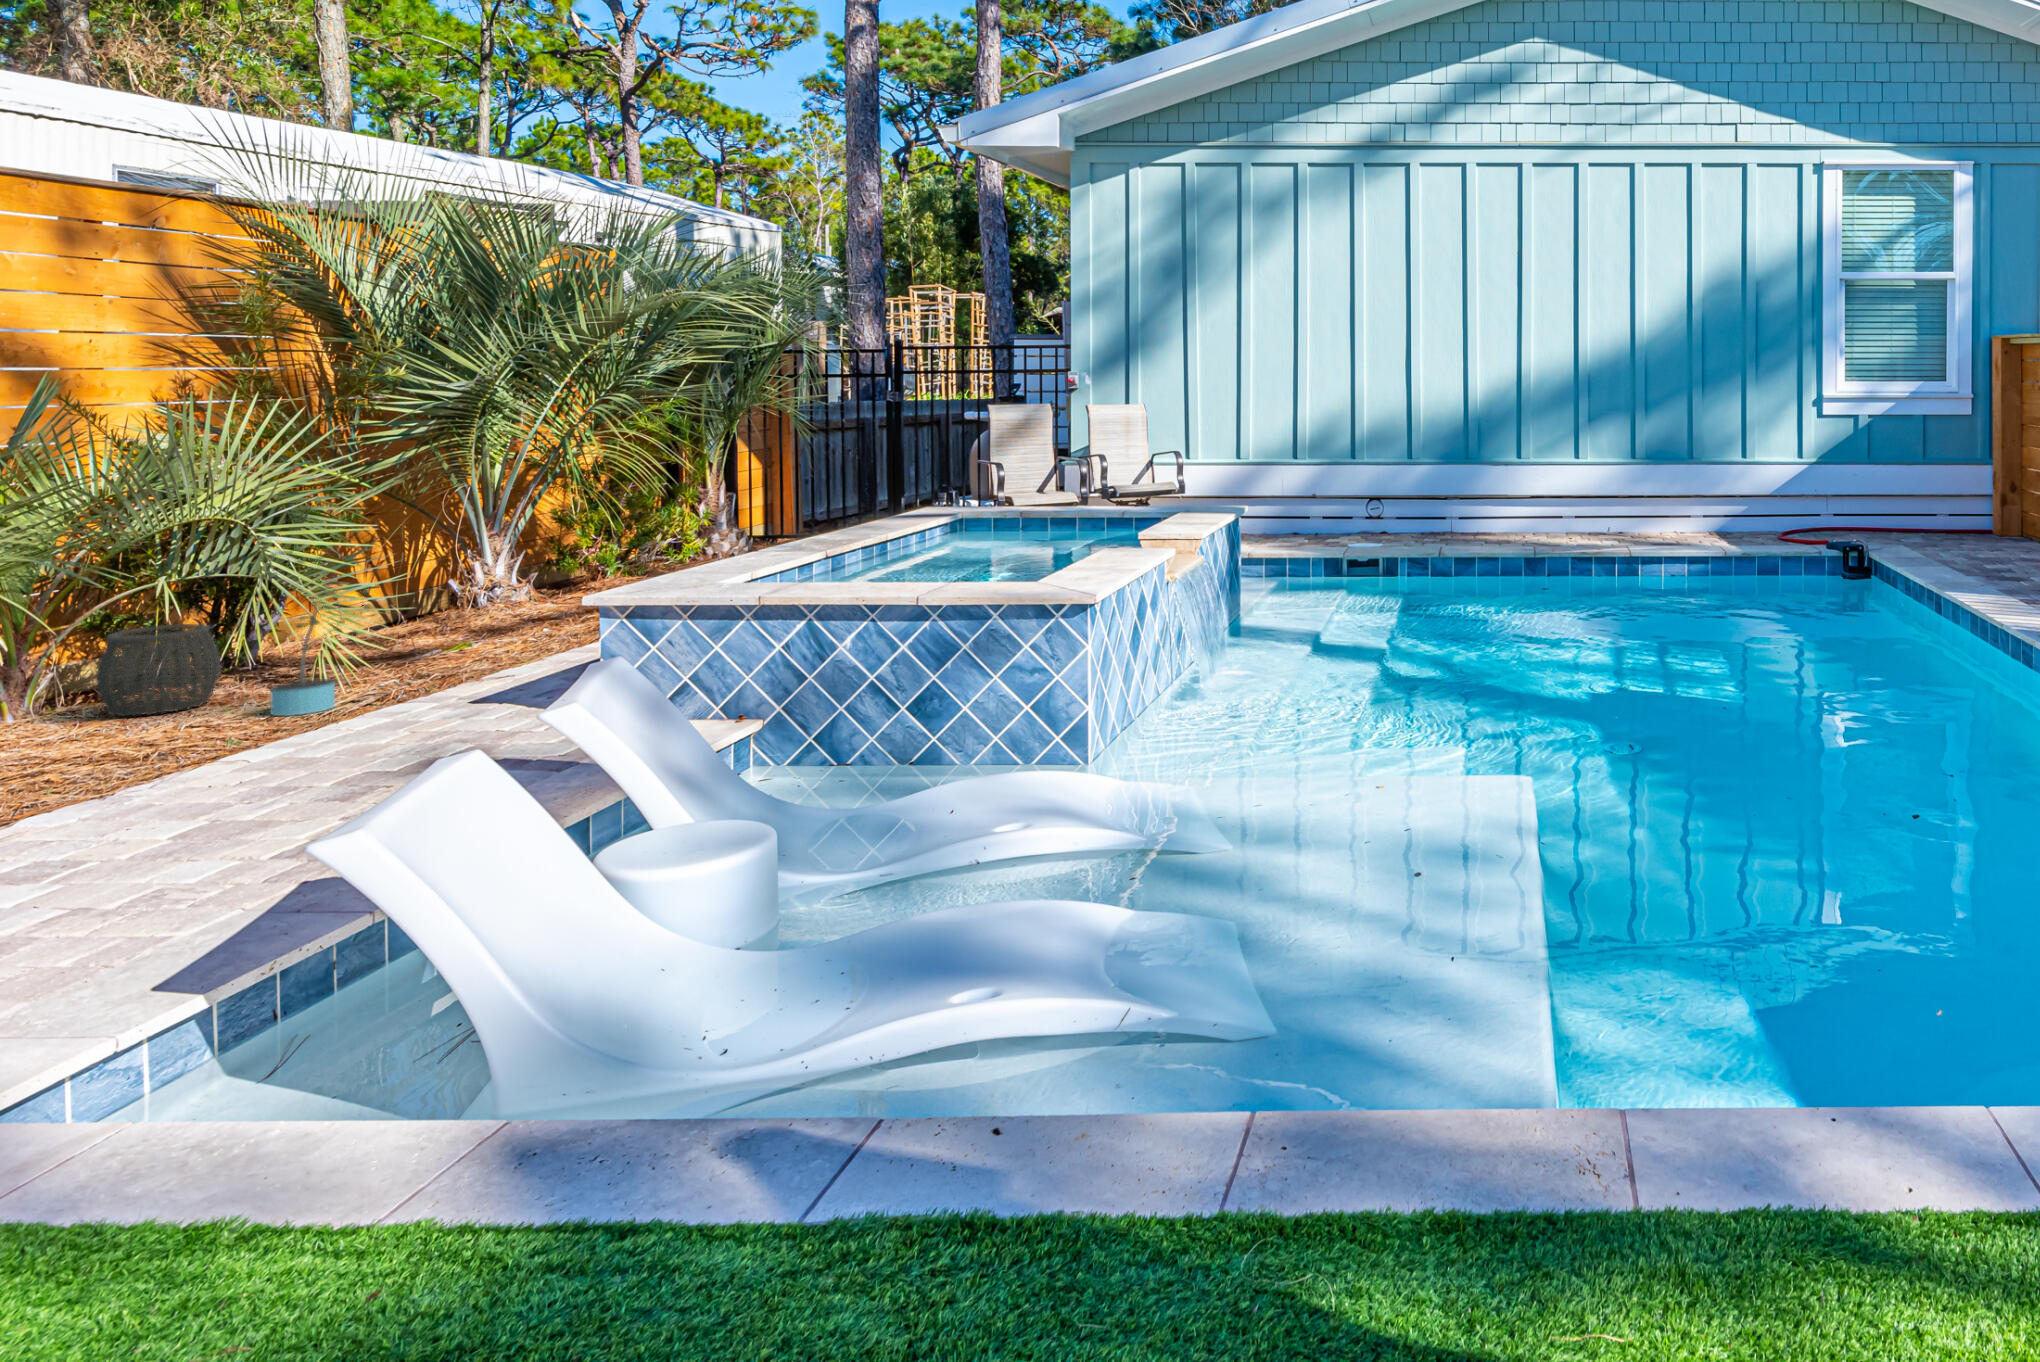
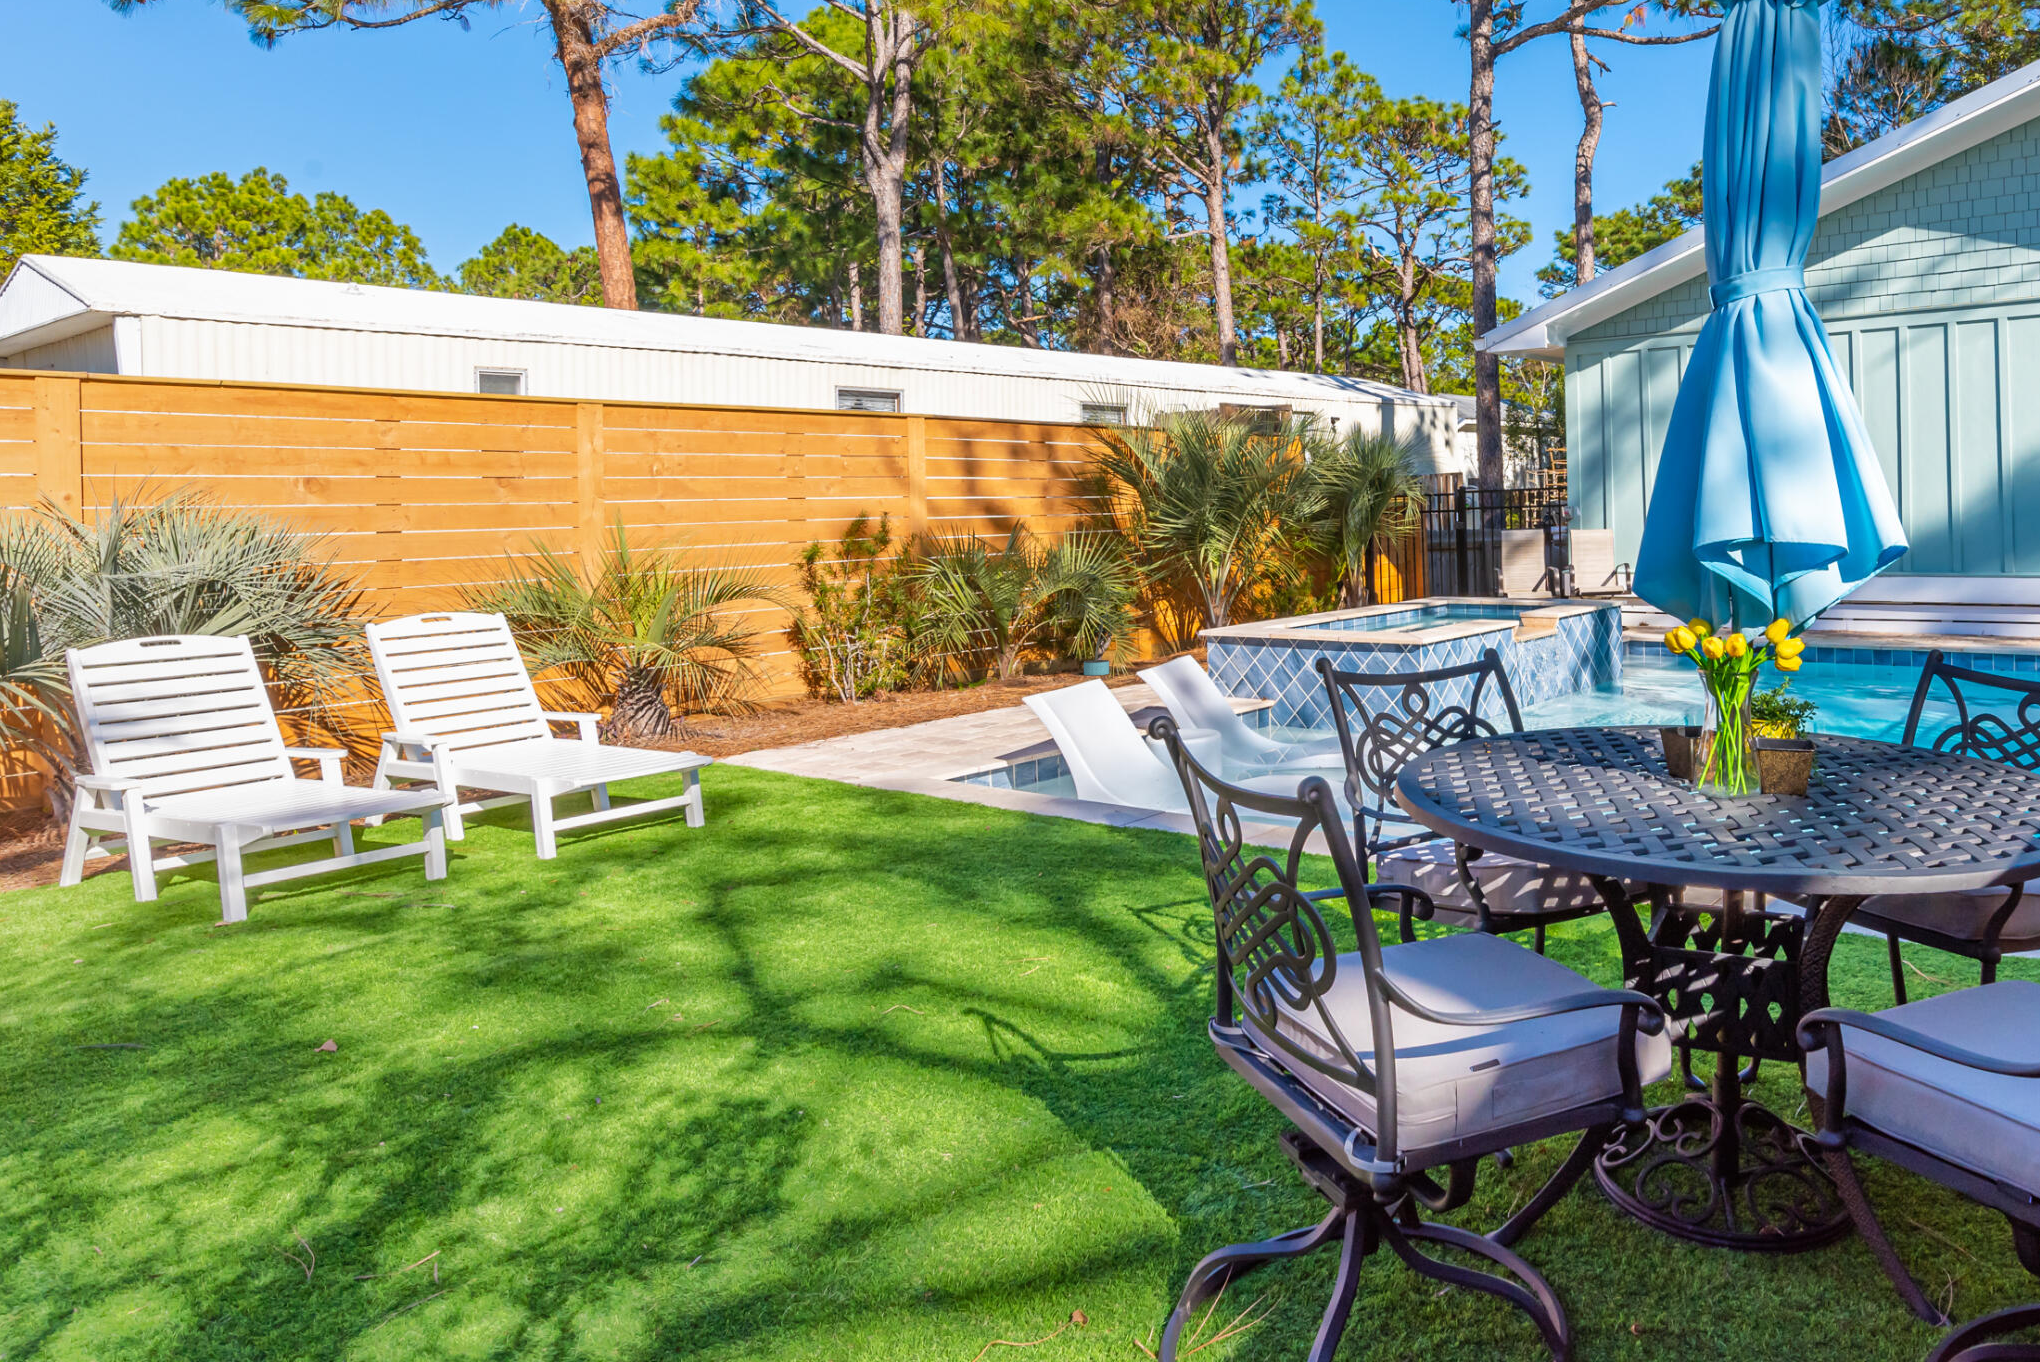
woven basket: present [96,624,221,717] -> none [1026,630,1072,671]

